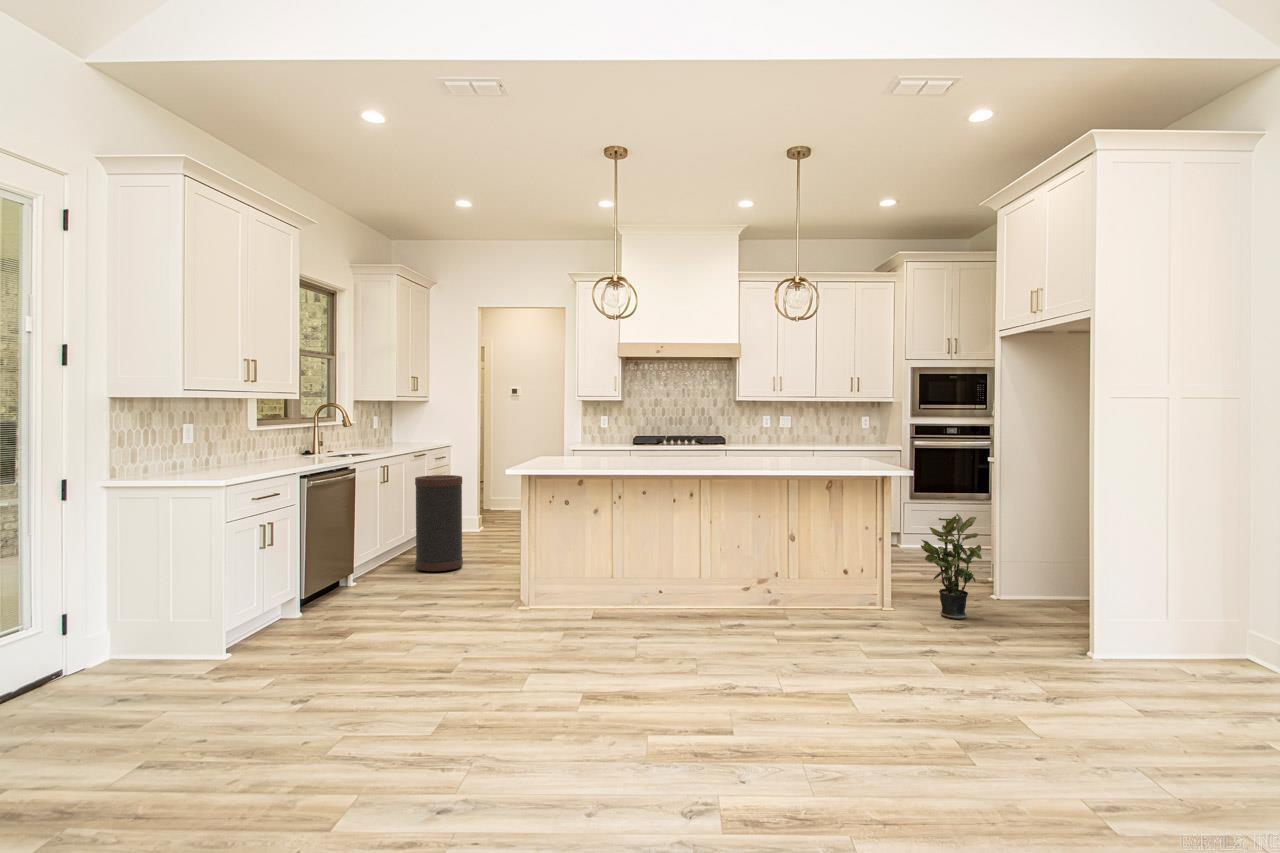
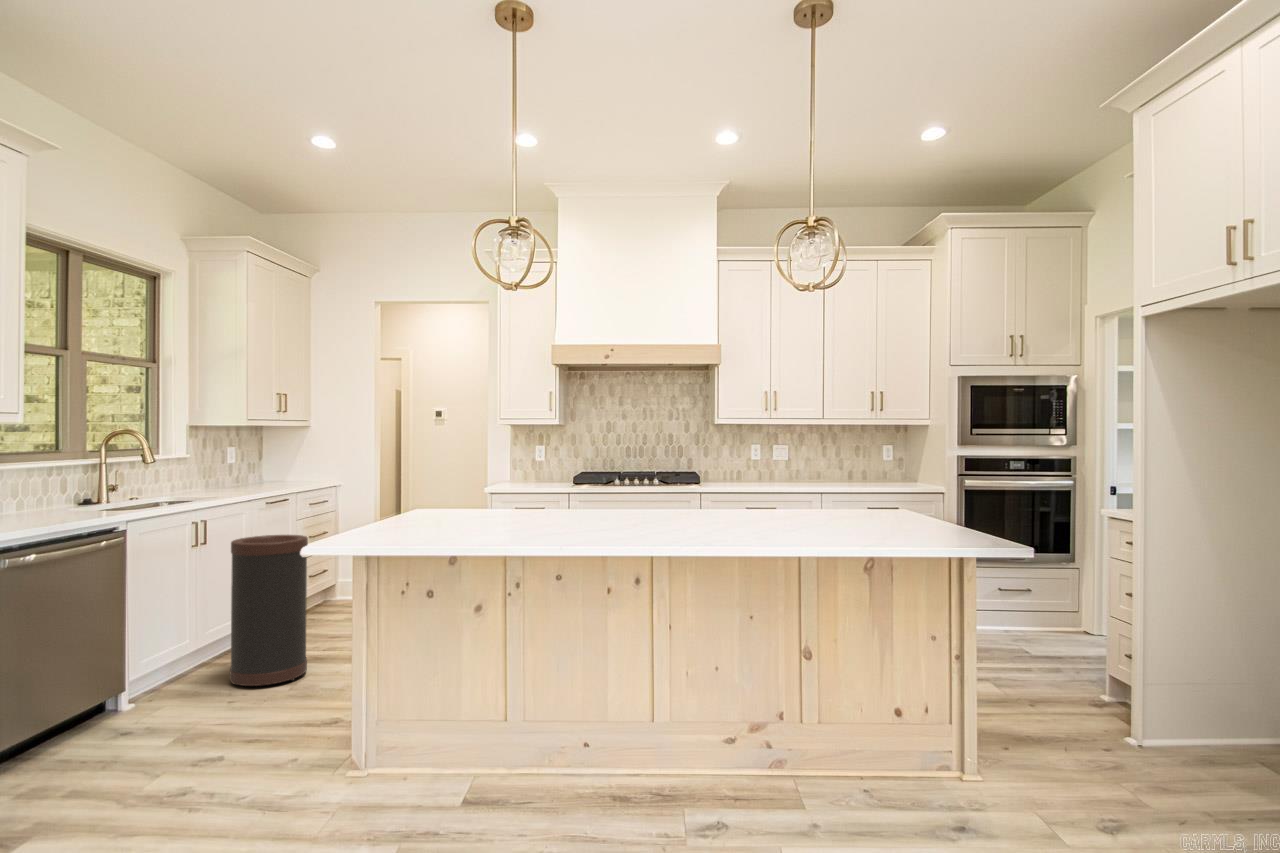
potted plant: present [921,514,982,619] -> none [1027,612,1142,804]

